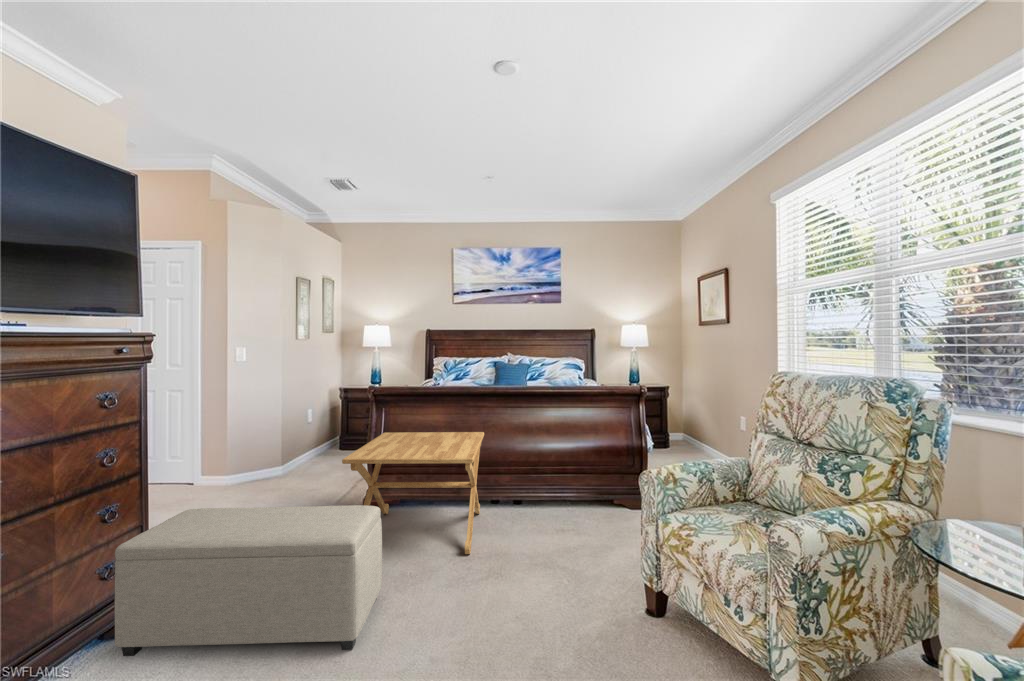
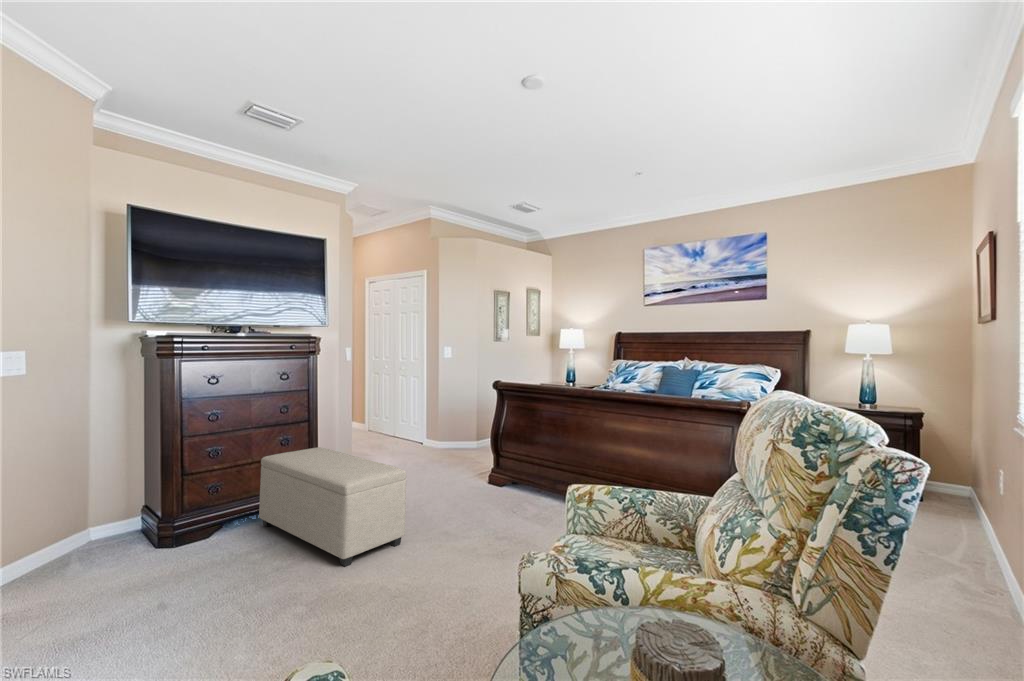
side table: present [342,432,484,554] -> none [421,421,572,539]

